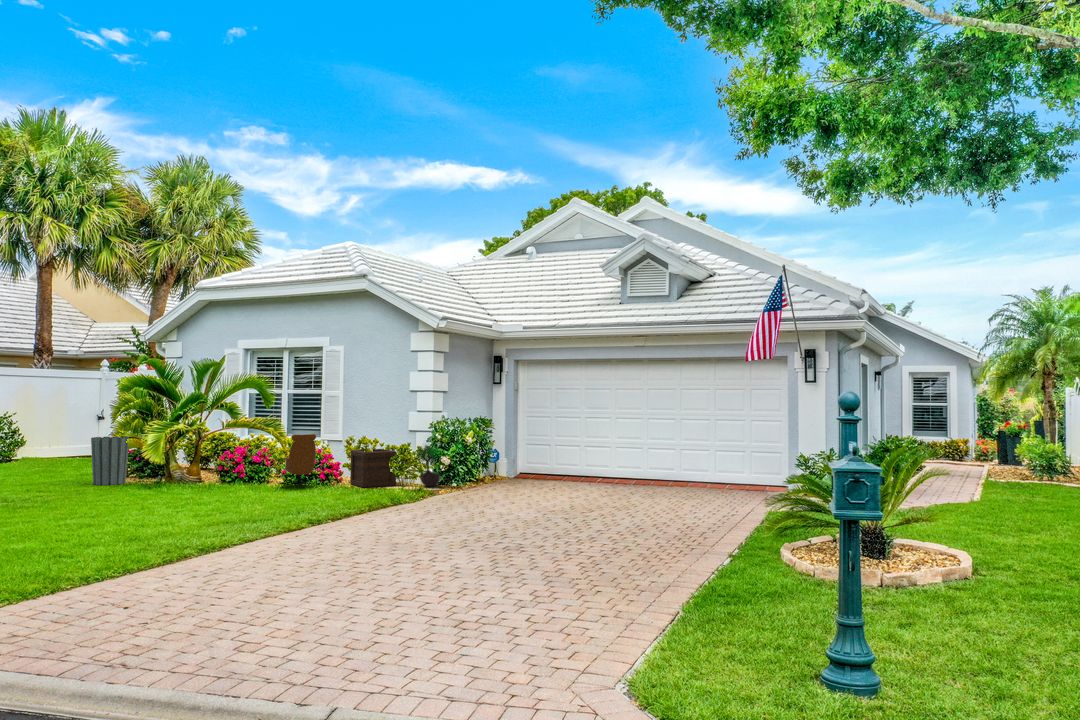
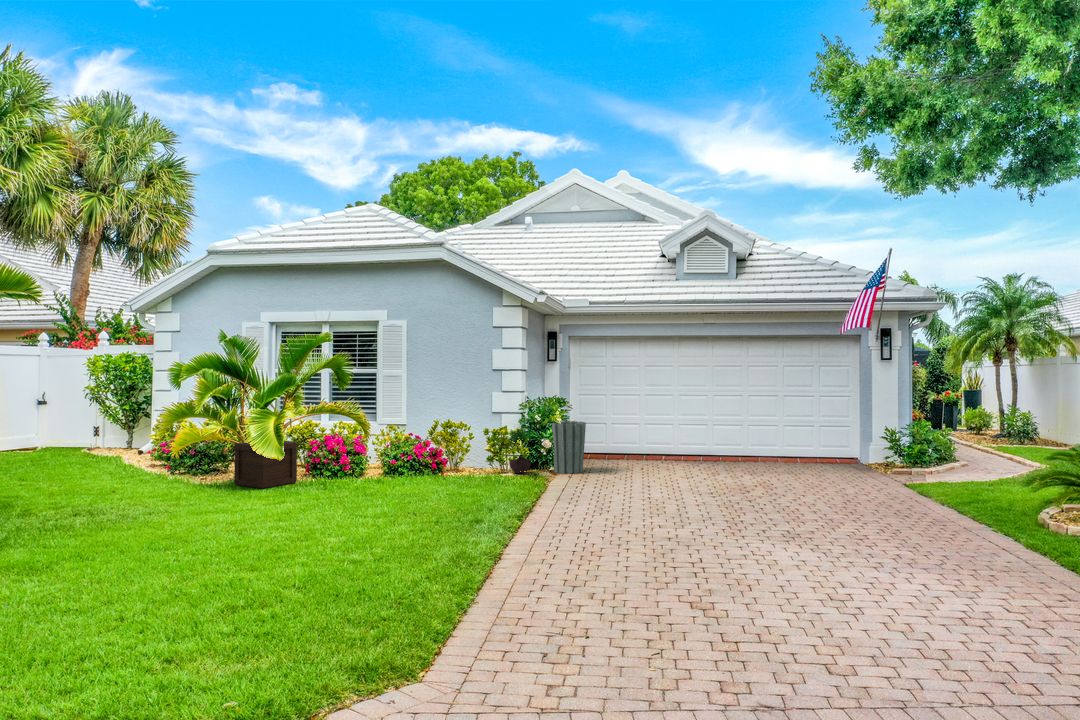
lounge chair: present [282,434,316,488] -> none [347,420,401,481]
trash can: present [91,436,129,485] -> present [551,421,586,474]
wooden crate: present [350,449,396,488] -> present [234,441,297,489]

